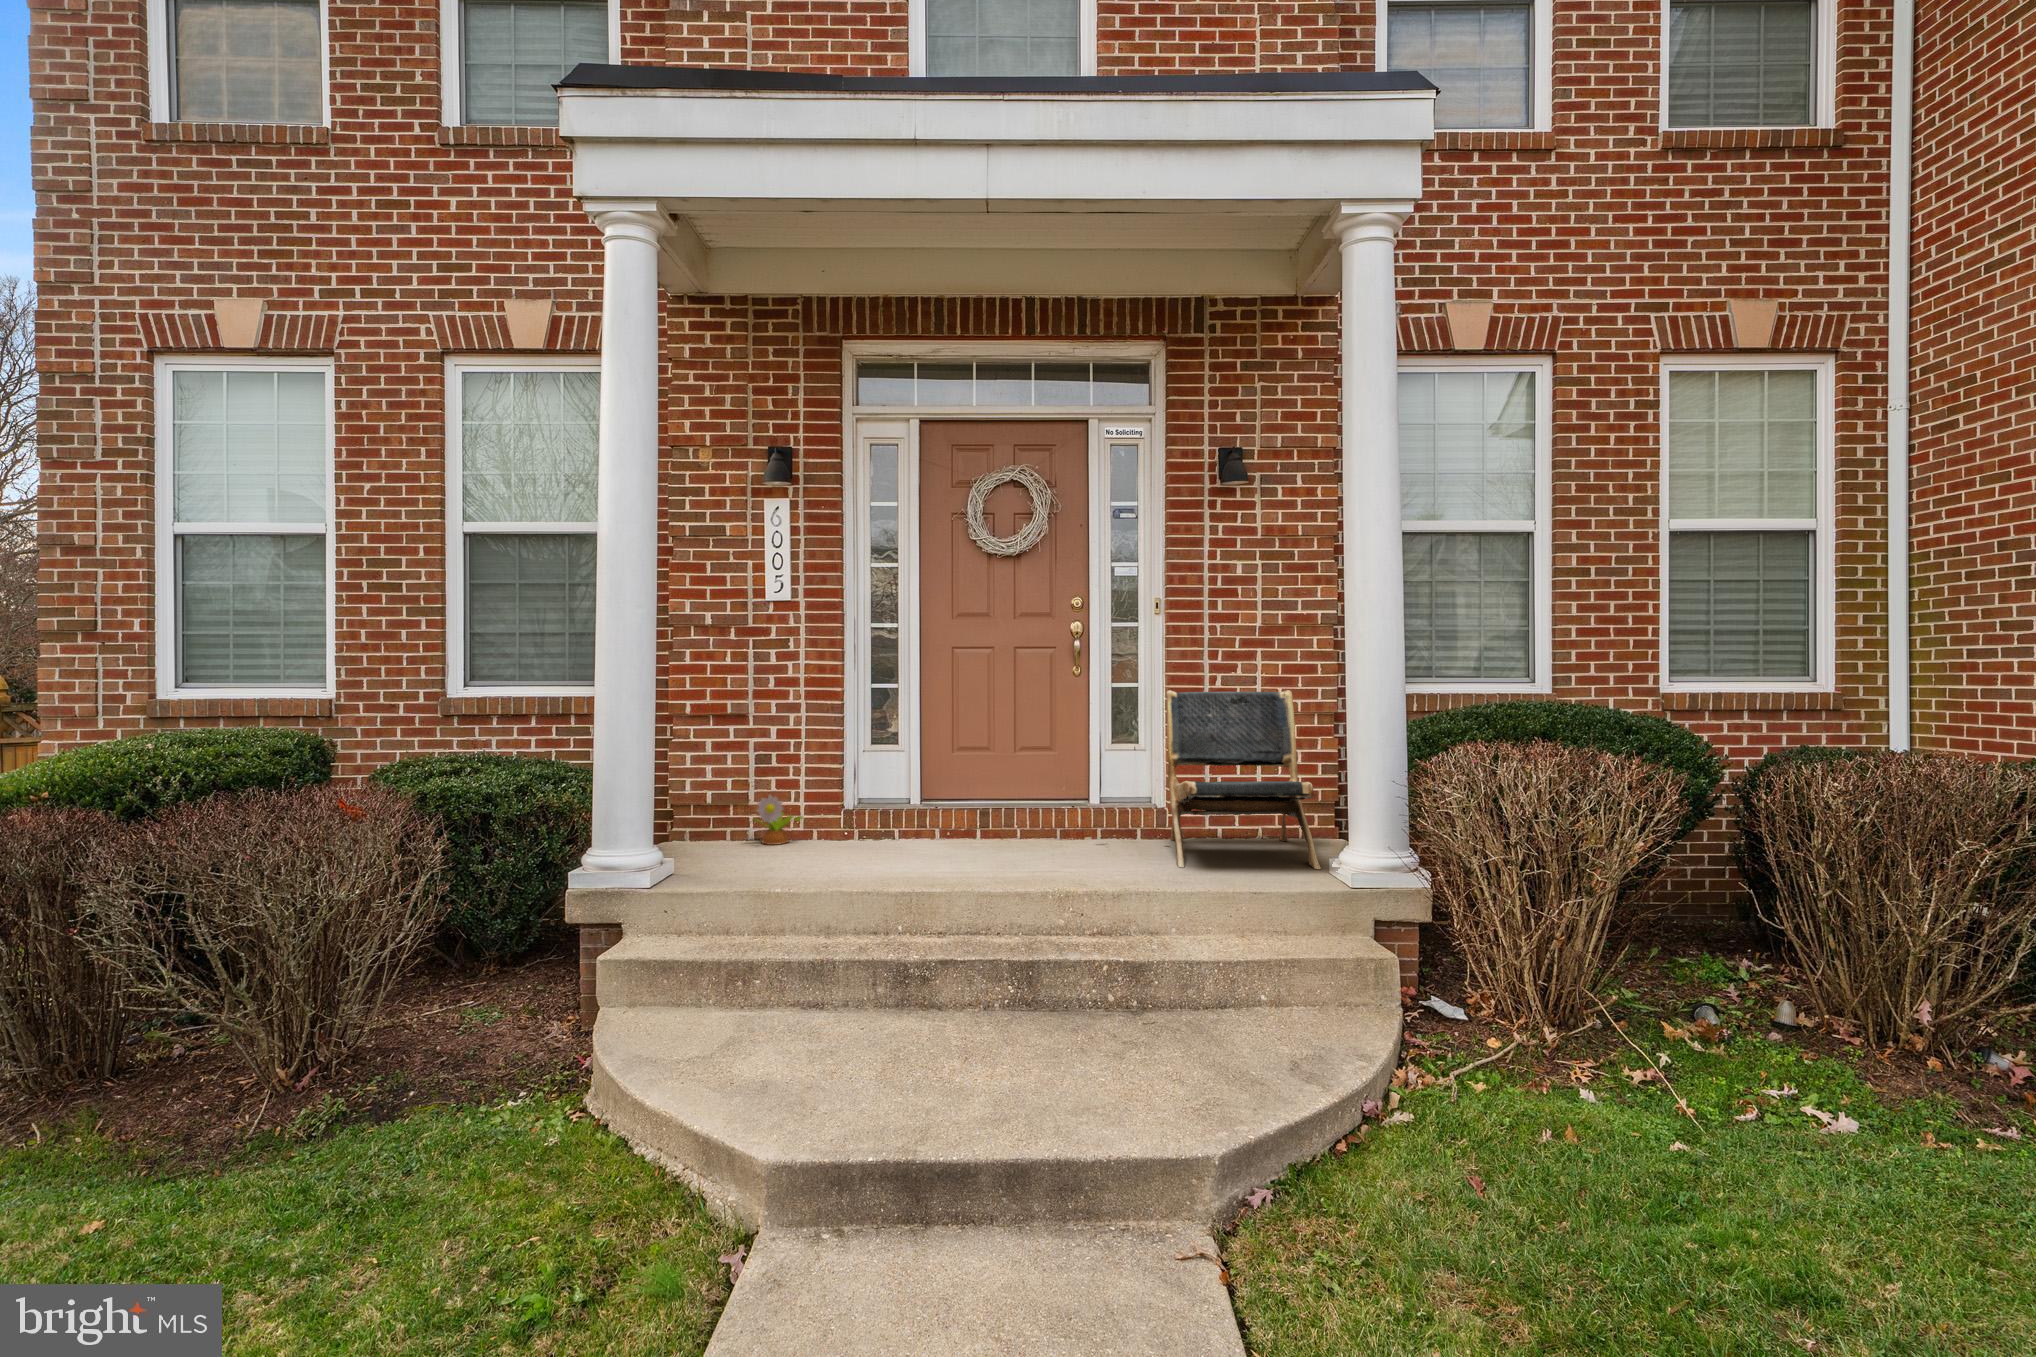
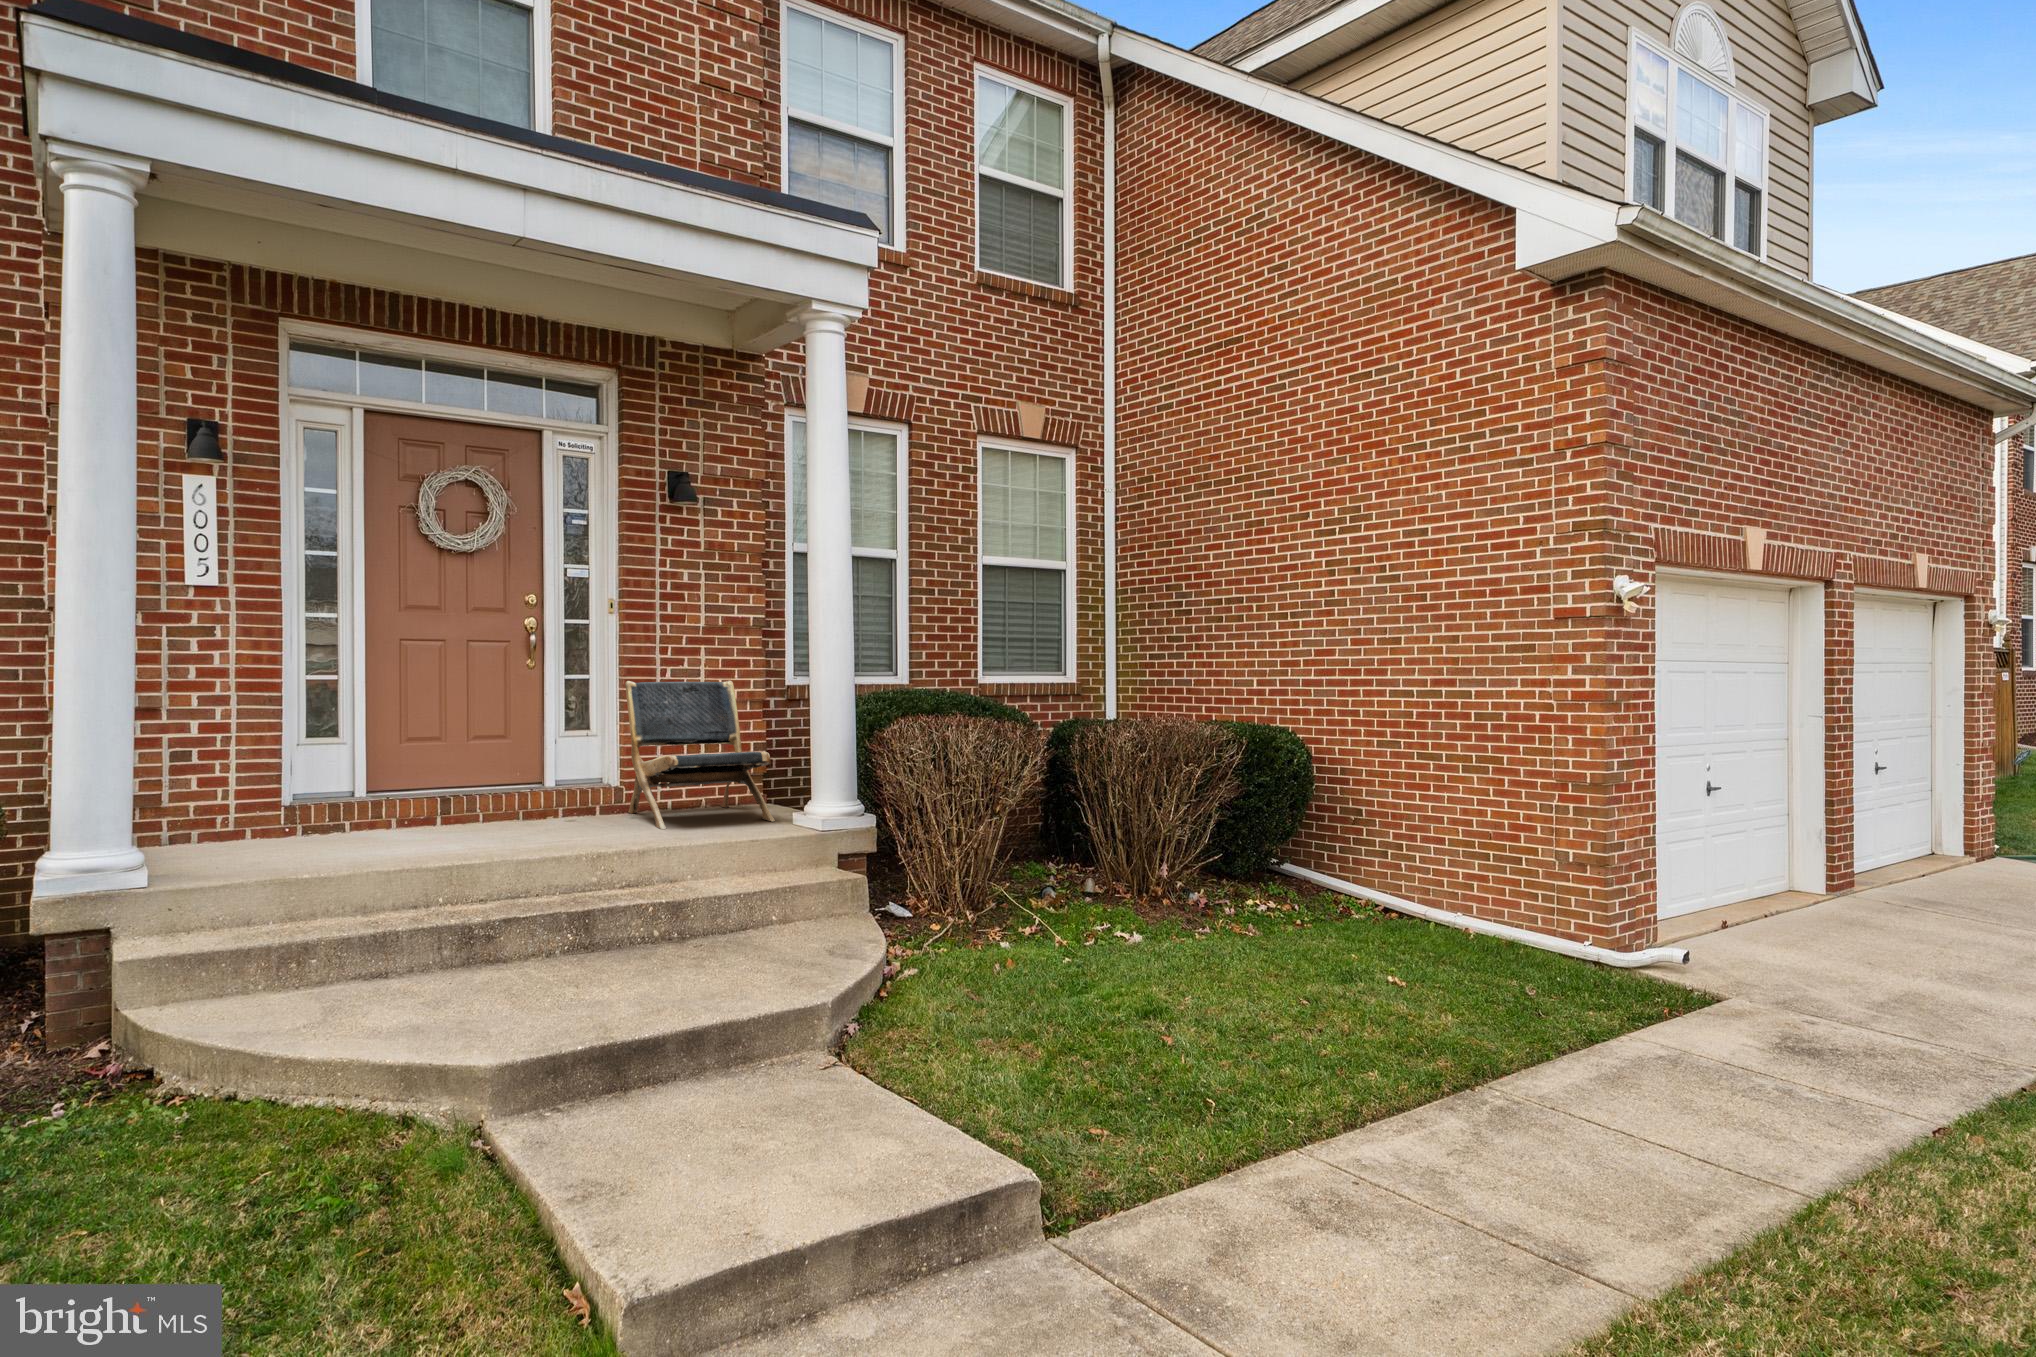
decorative plant: present [751,795,805,845] -> none [175,792,245,846]

